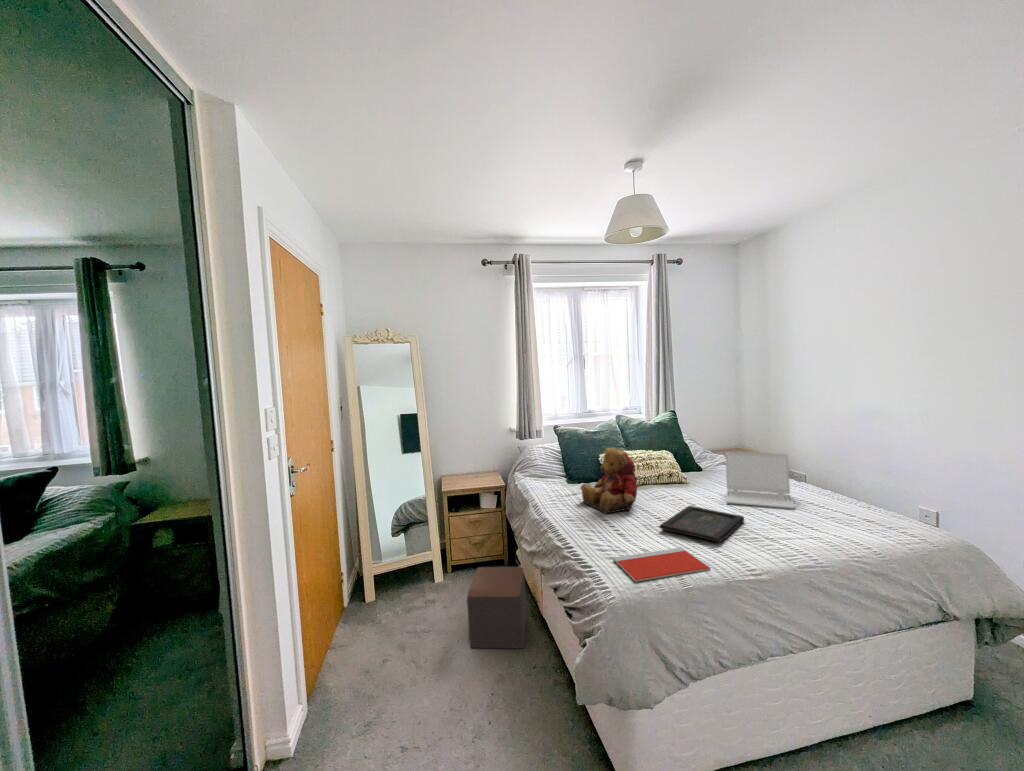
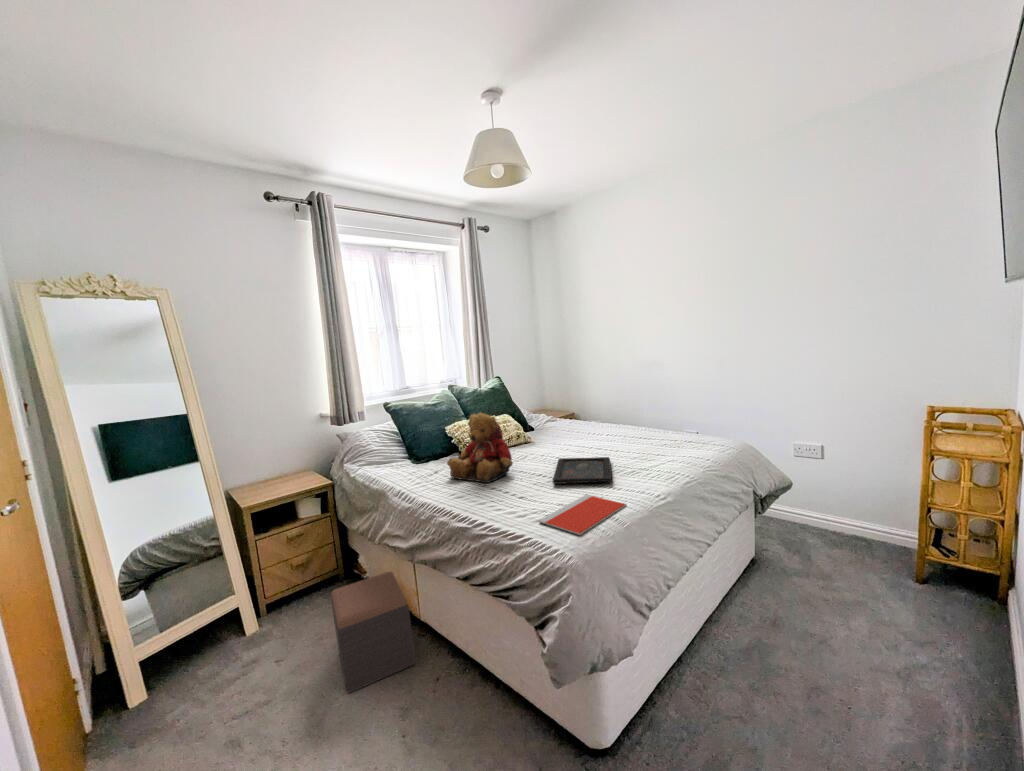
laptop: present [726,452,795,509] -> none [569,400,633,450]

